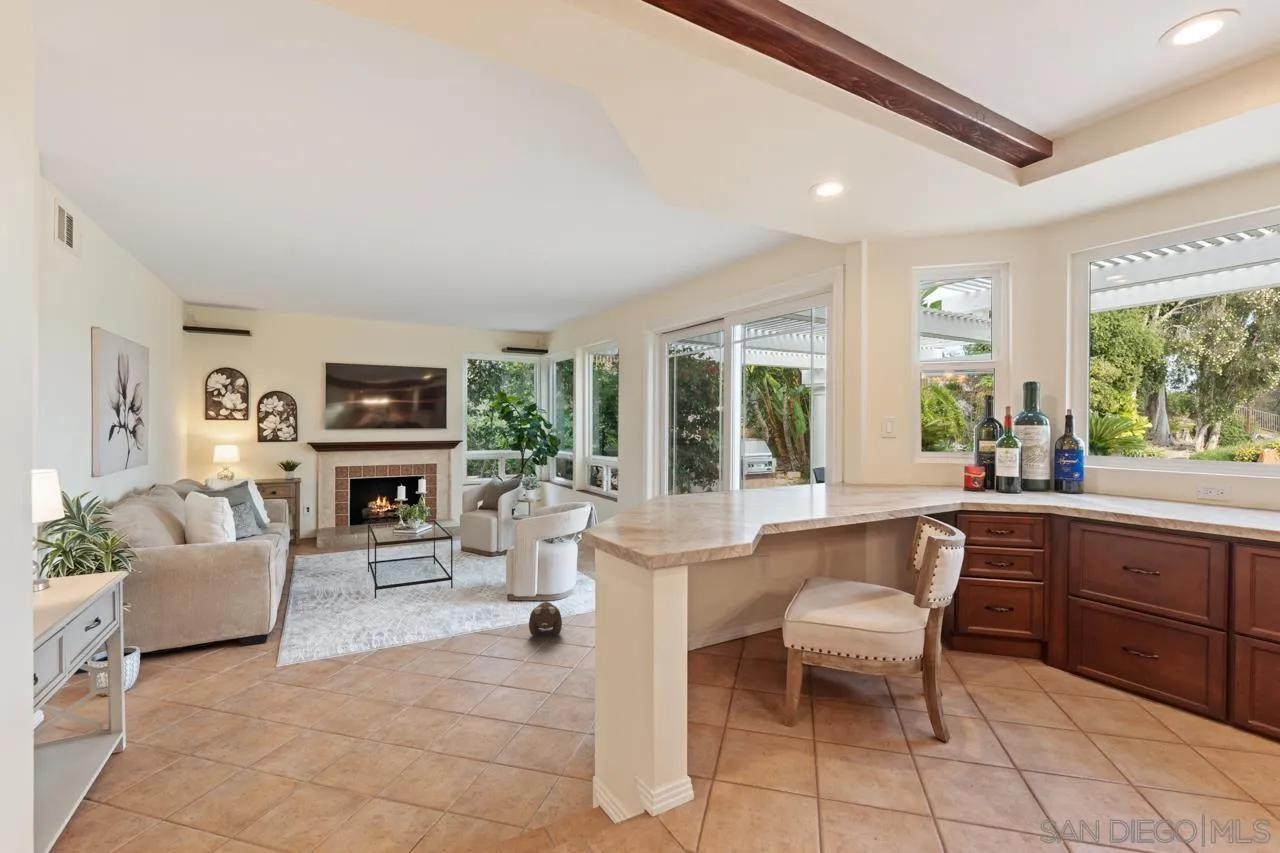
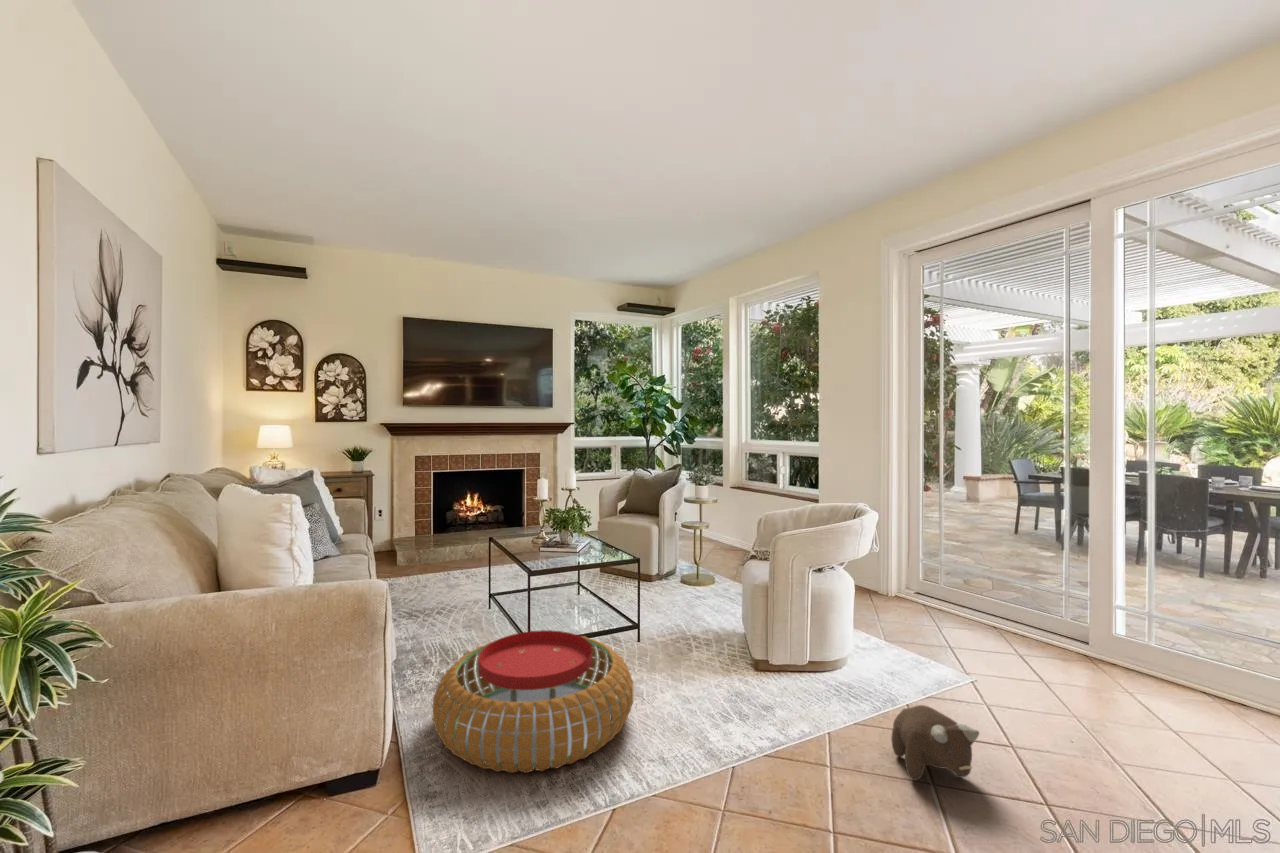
pouf: none [302,574,419,636] -> present [432,630,633,773]

